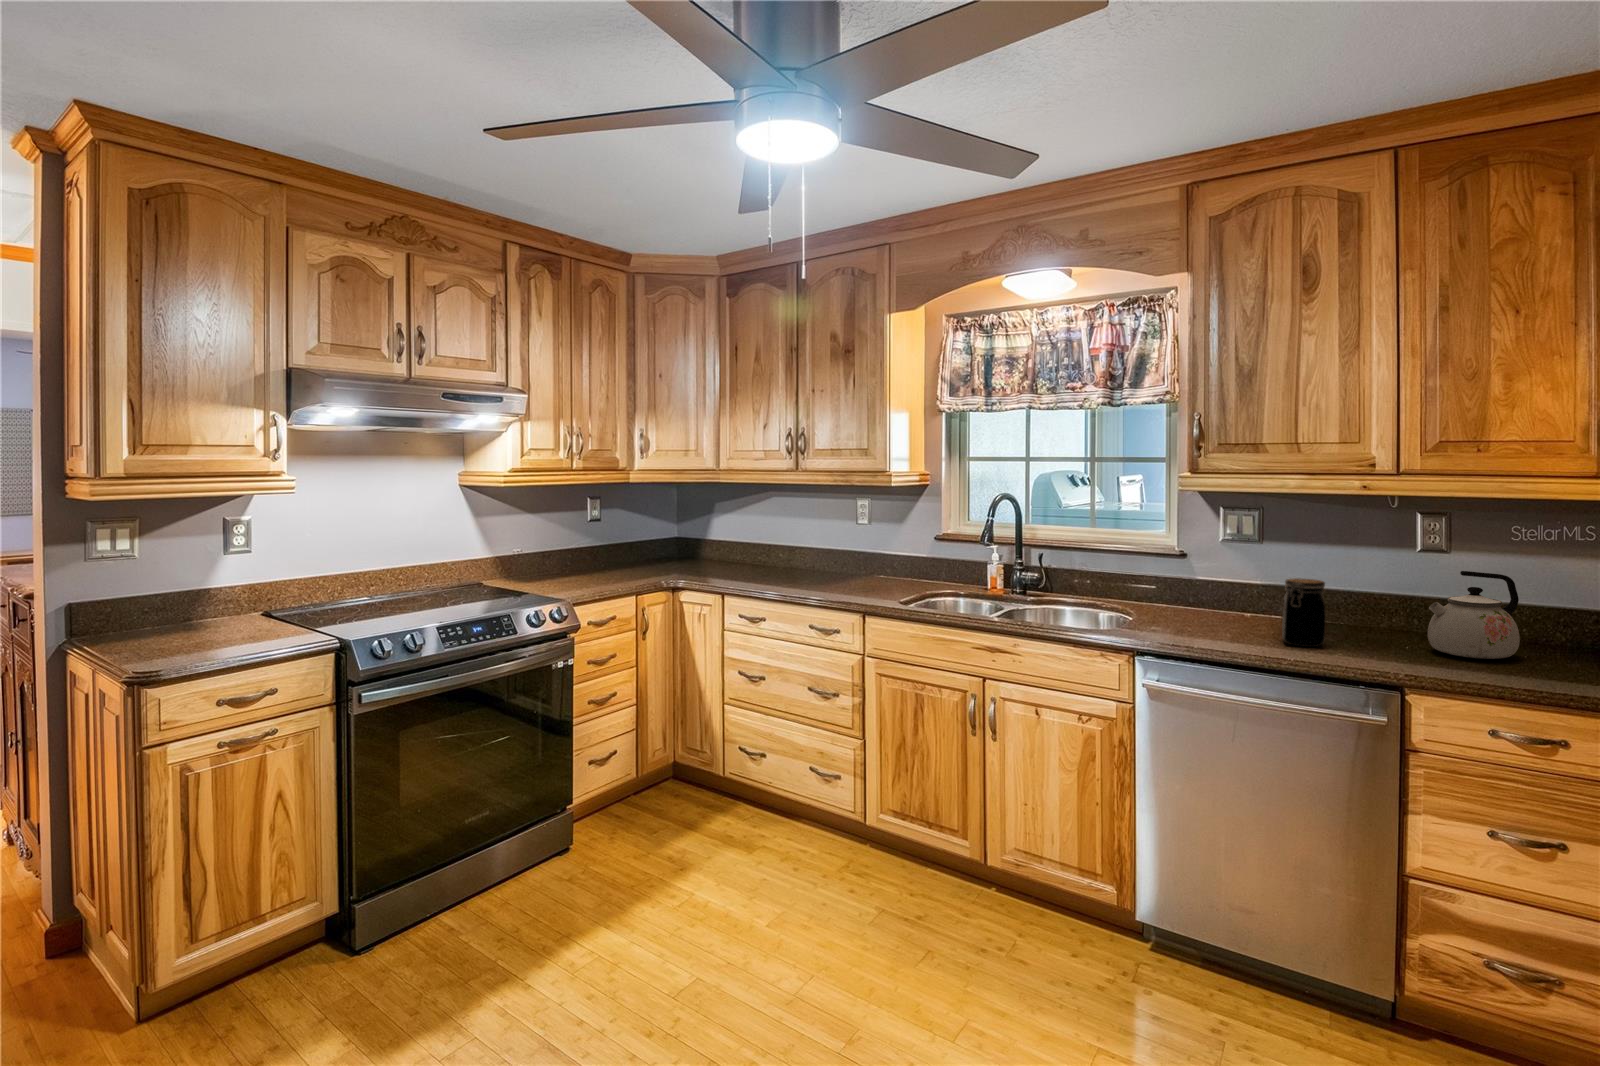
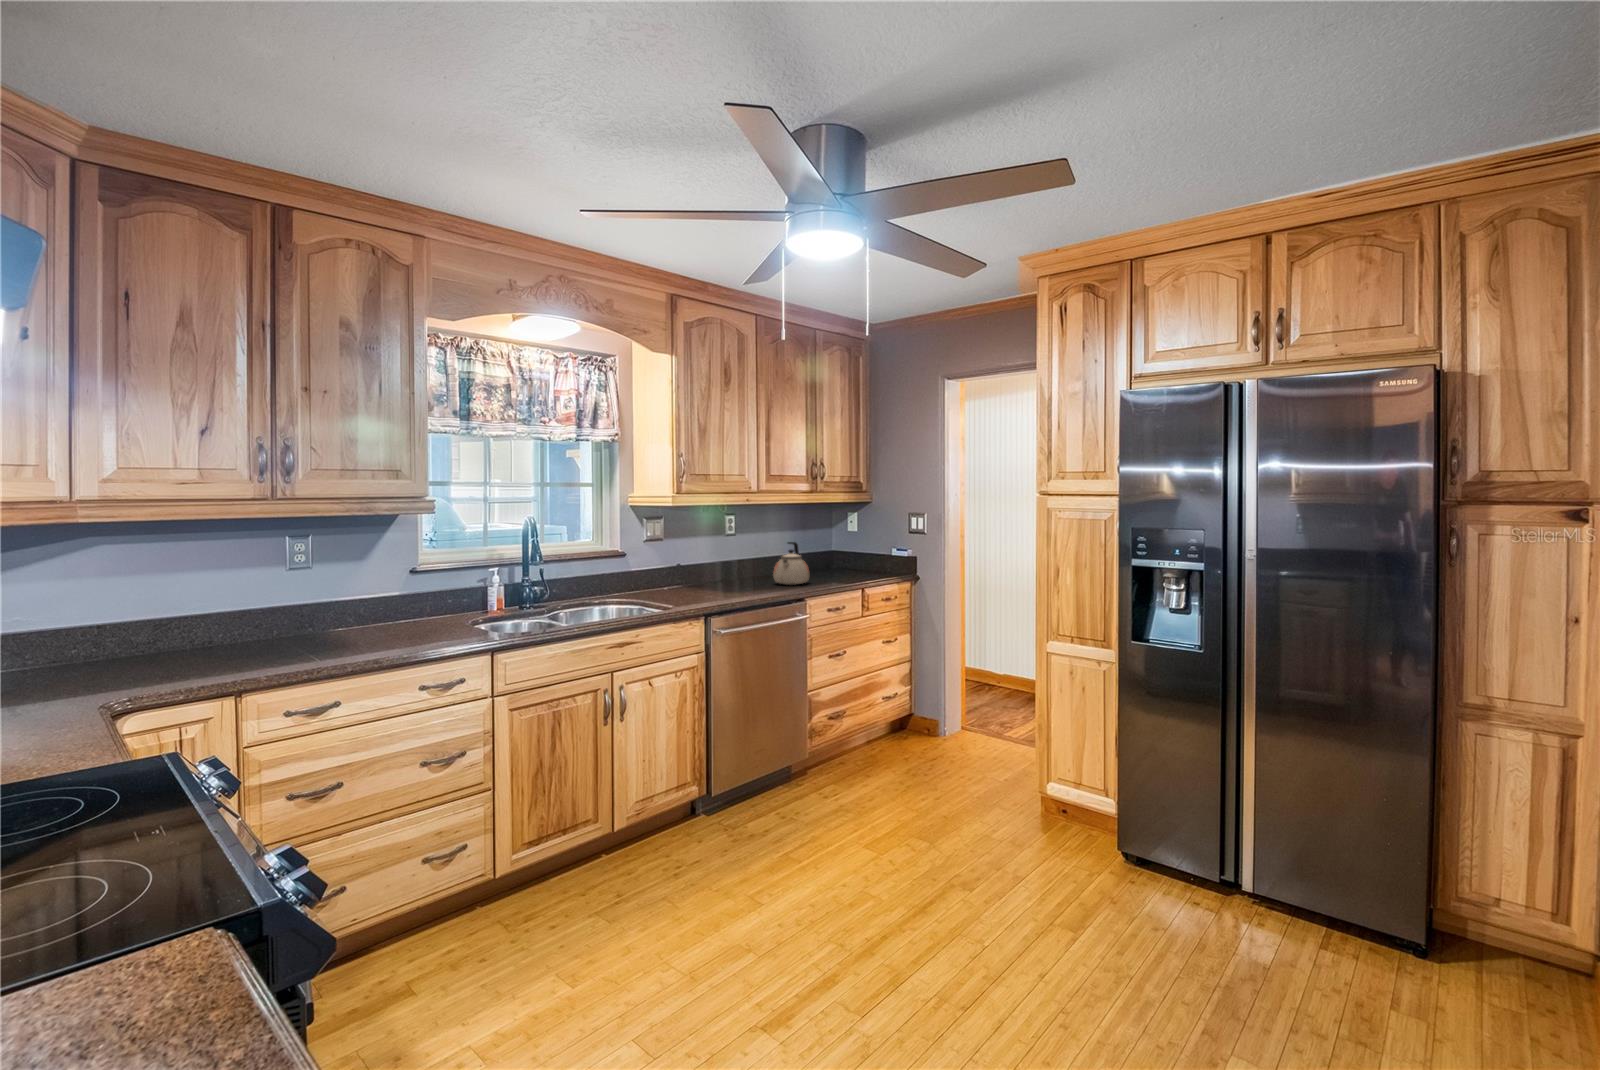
jar: present [1282,578,1325,647] -> none [736,555,762,594]

